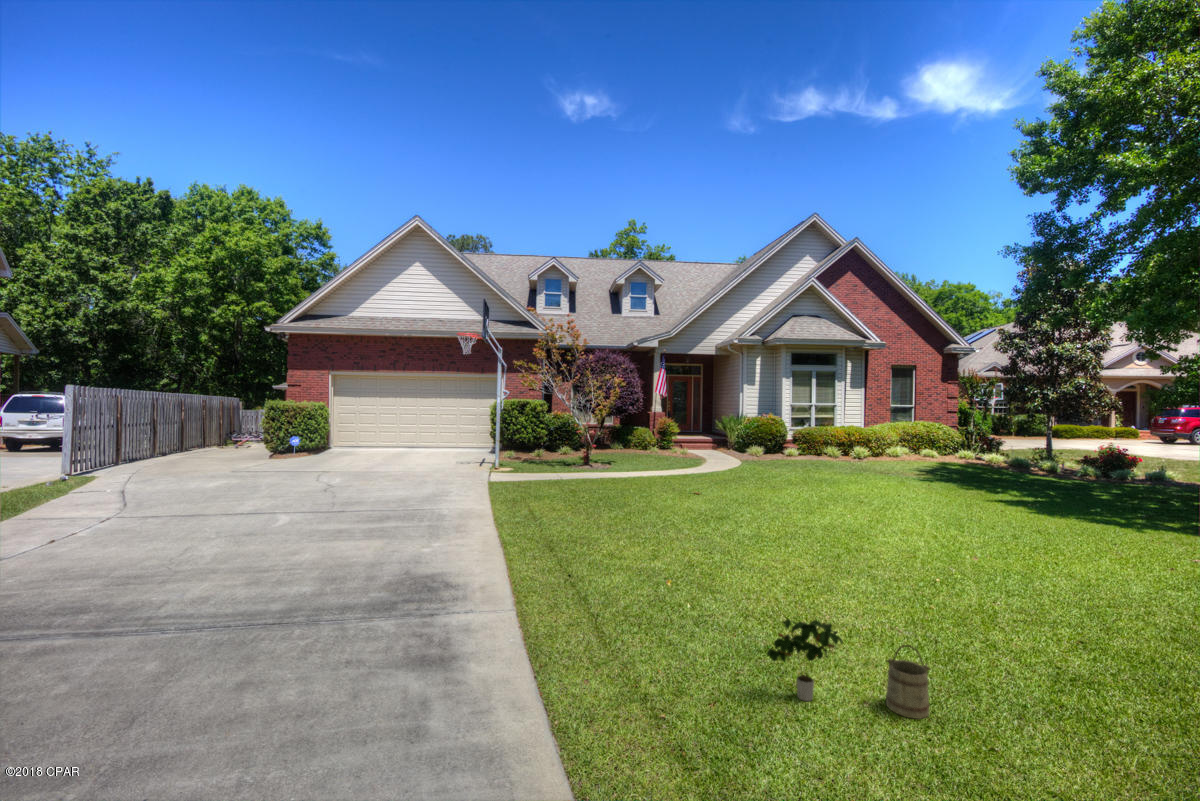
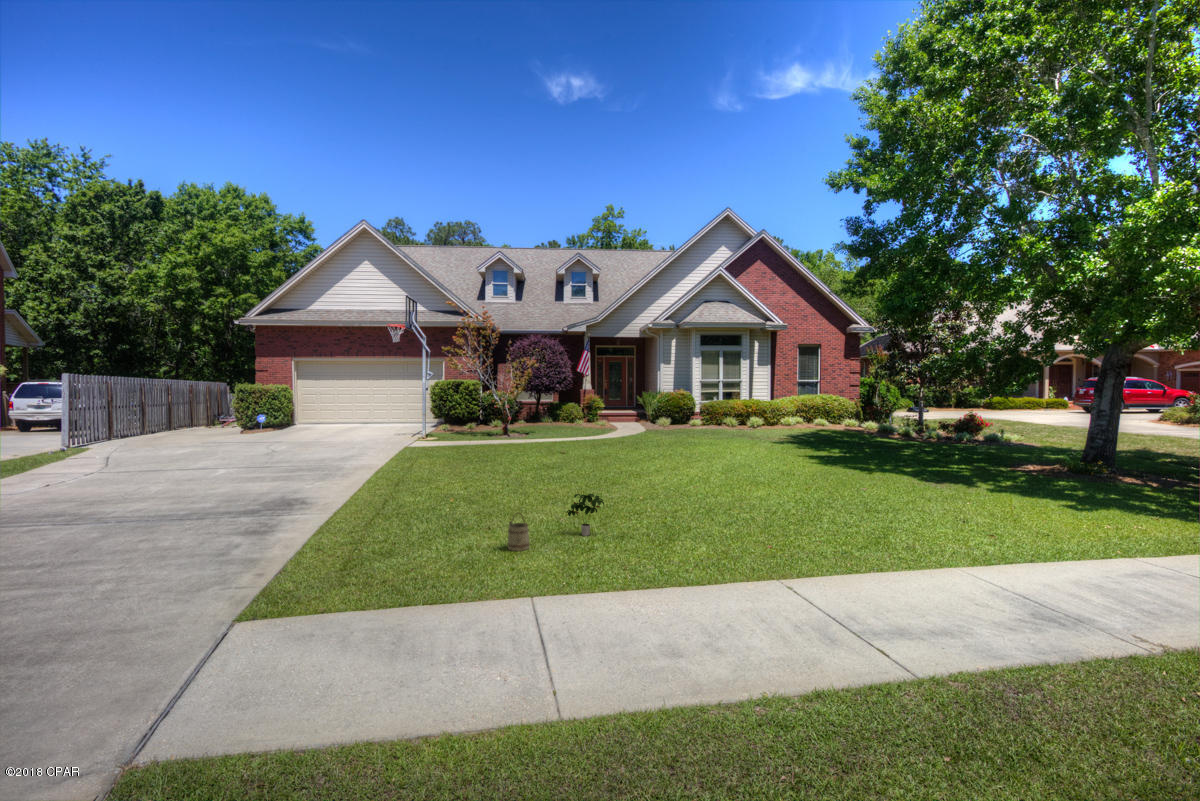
potted plant: present [767,619,843,701] -> present [567,494,604,536]

